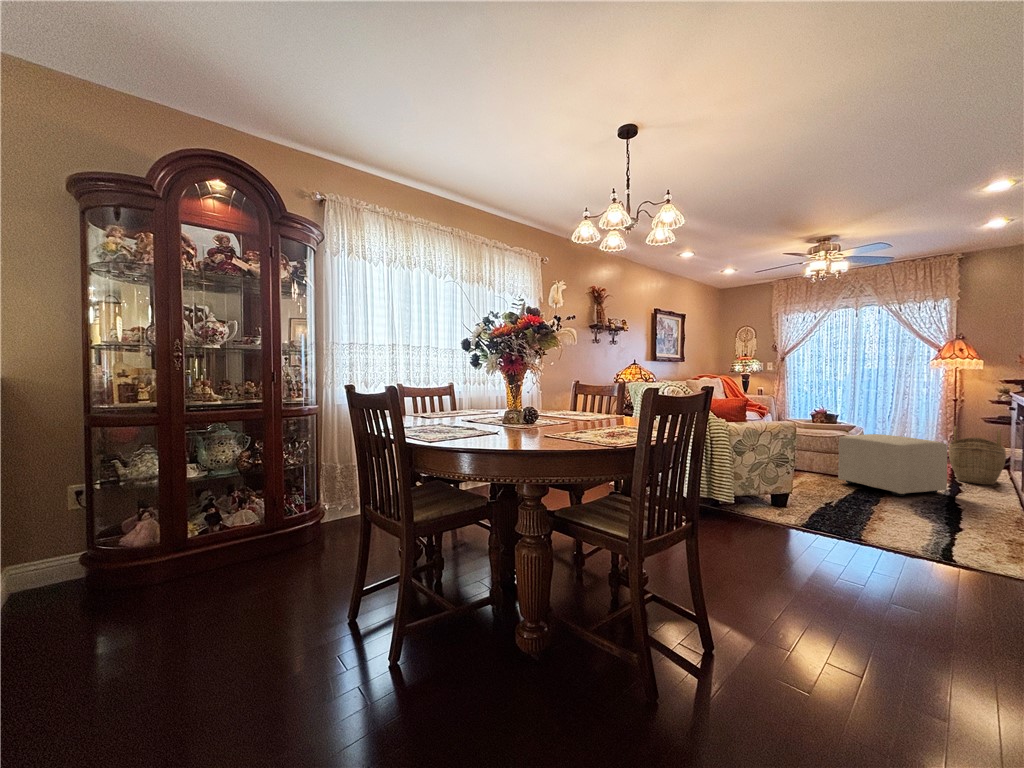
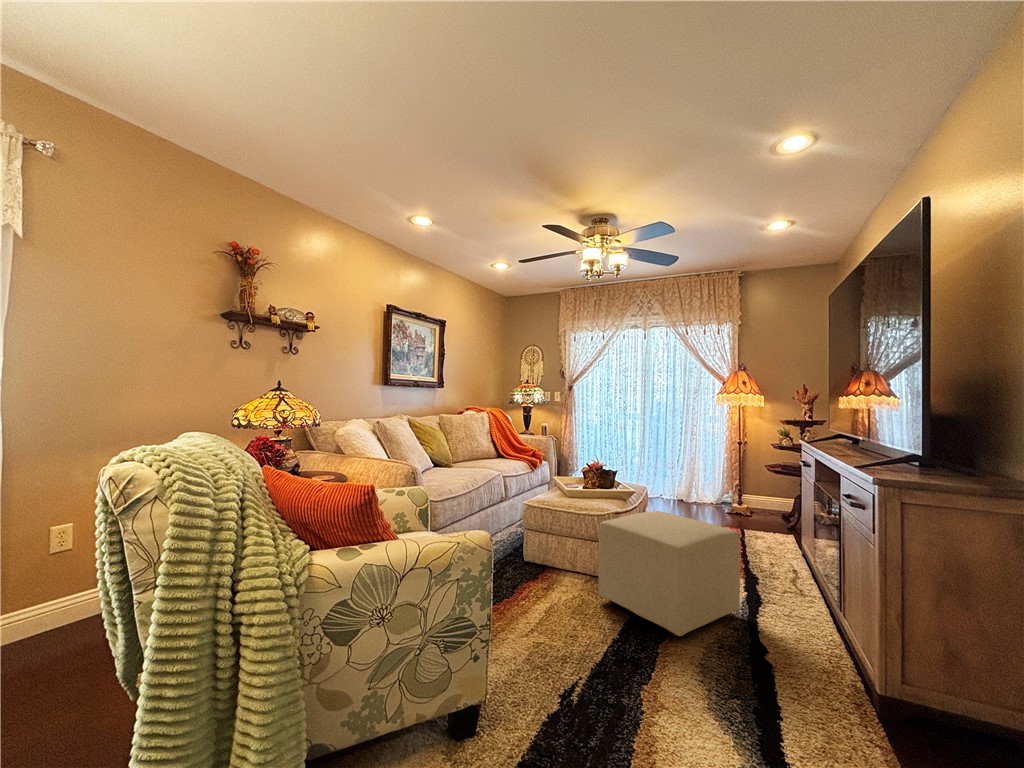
woven basket: present [949,426,1006,485] -> none [738,490,800,578]

